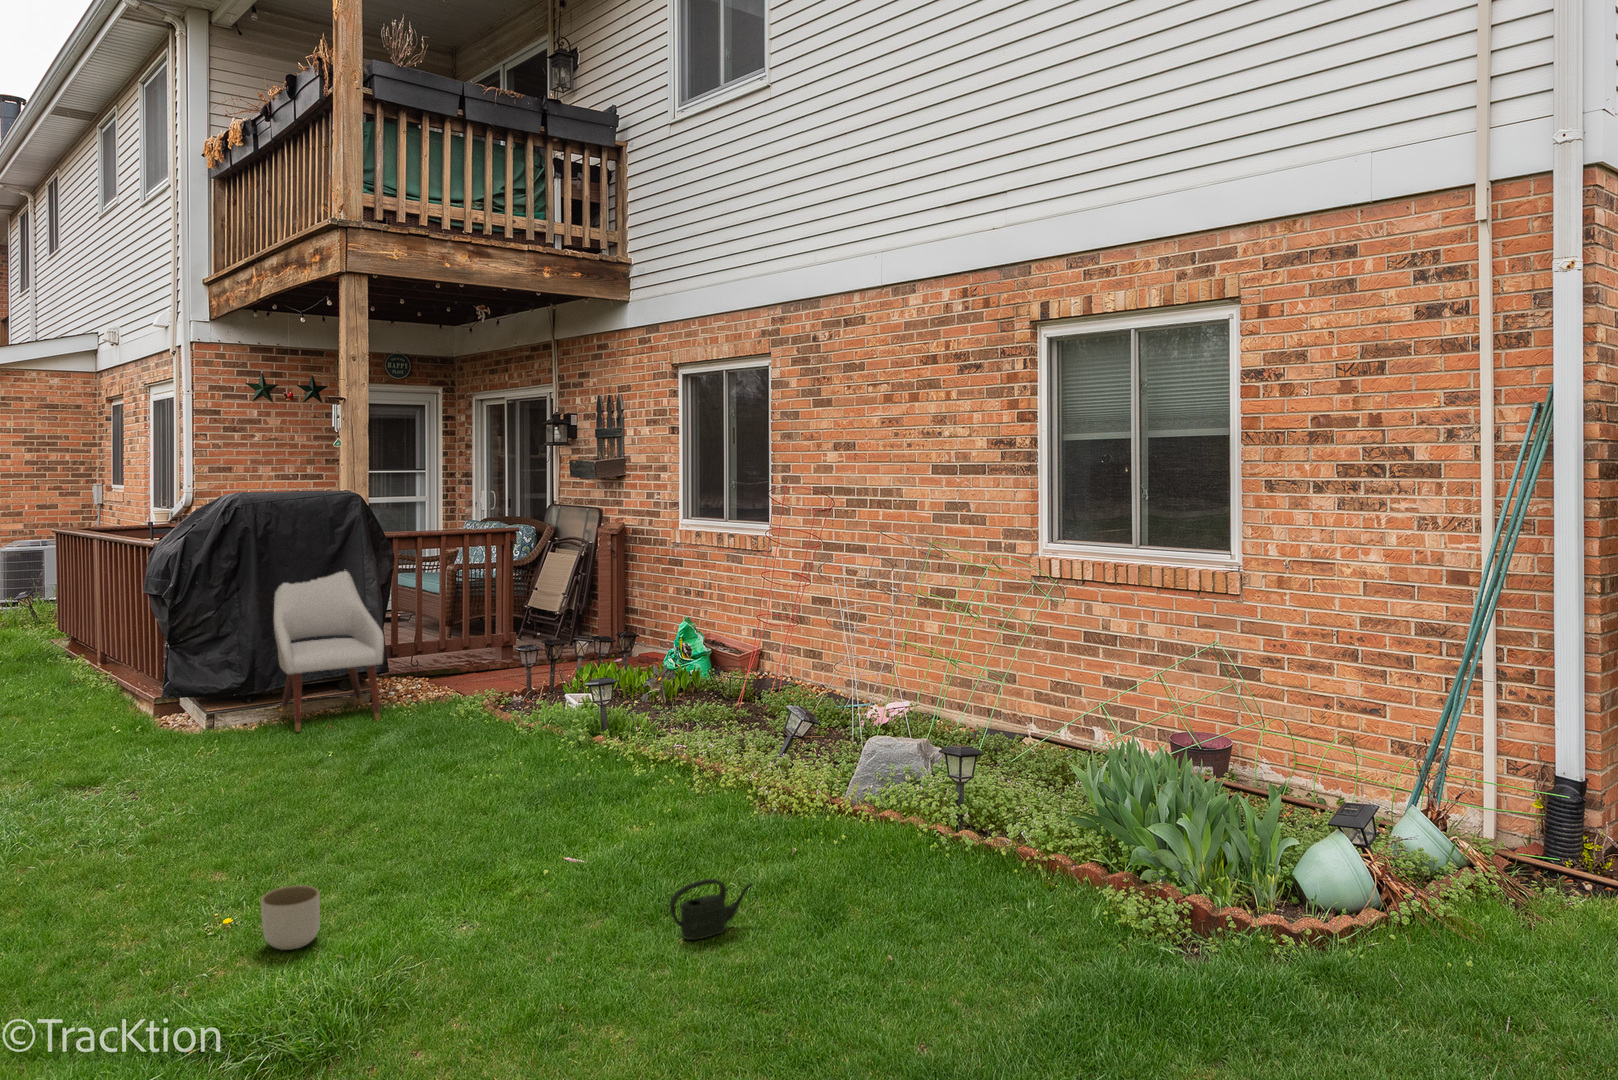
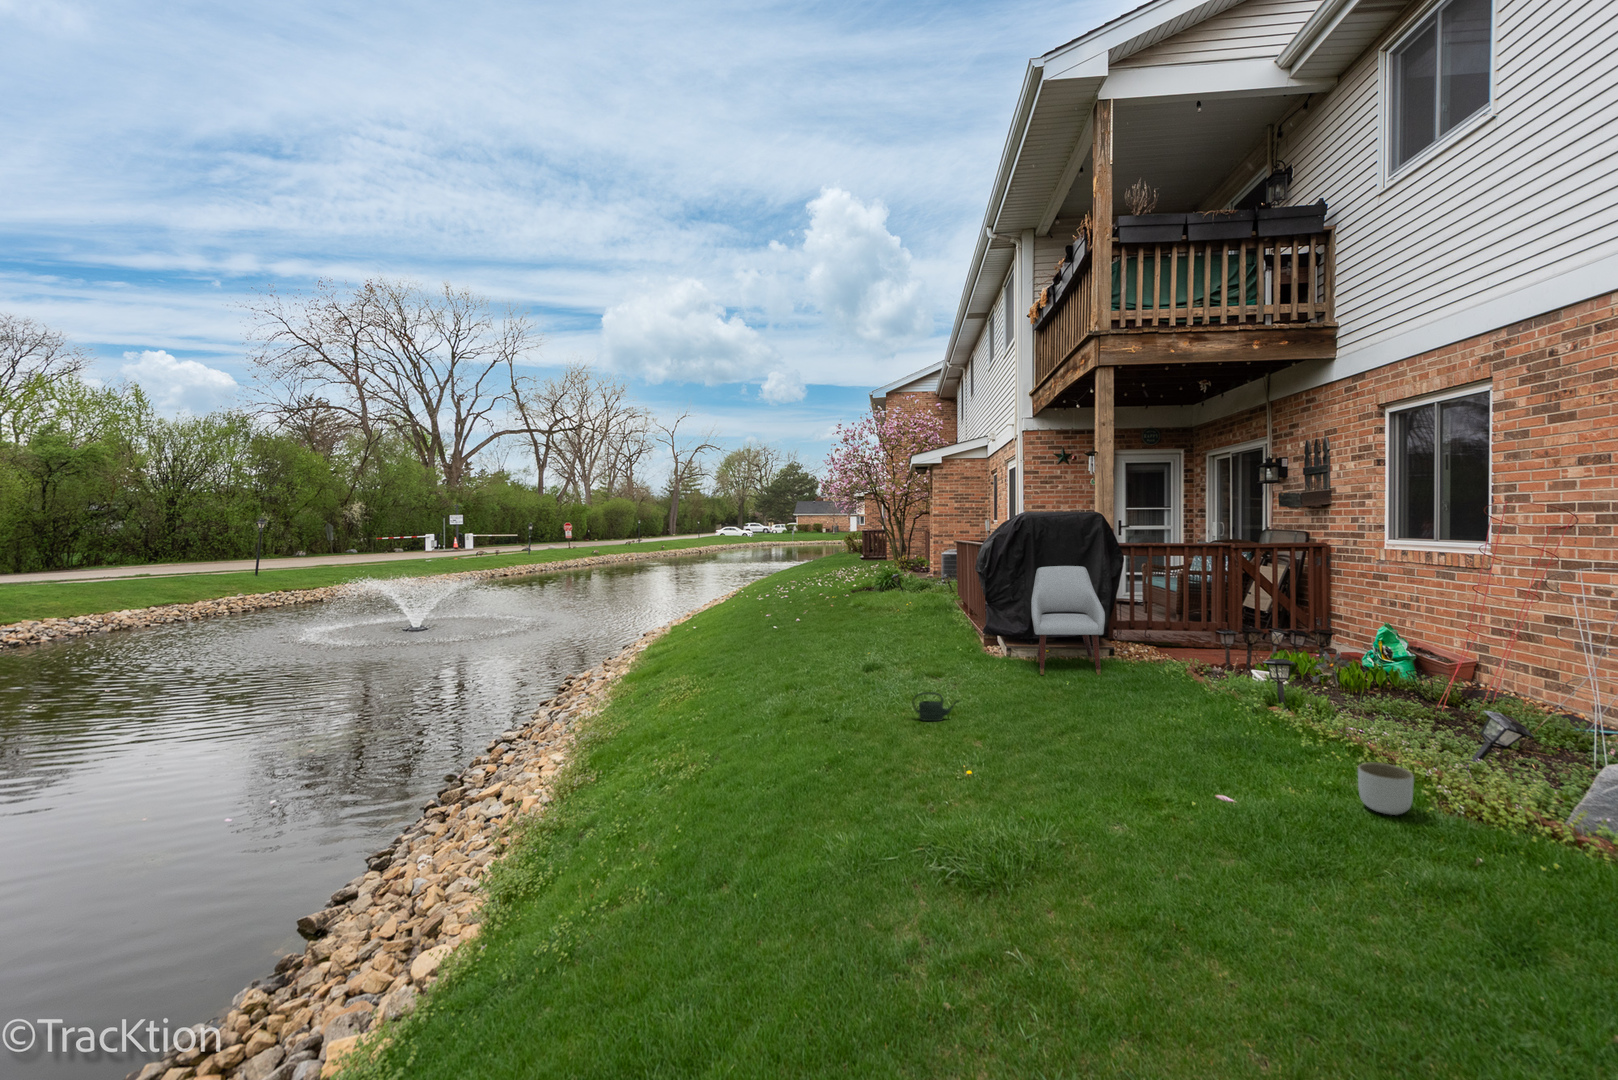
watering can: present [670,879,753,940] -> present [913,692,958,721]
planter: present [261,885,320,950] -> present [1358,763,1414,815]

